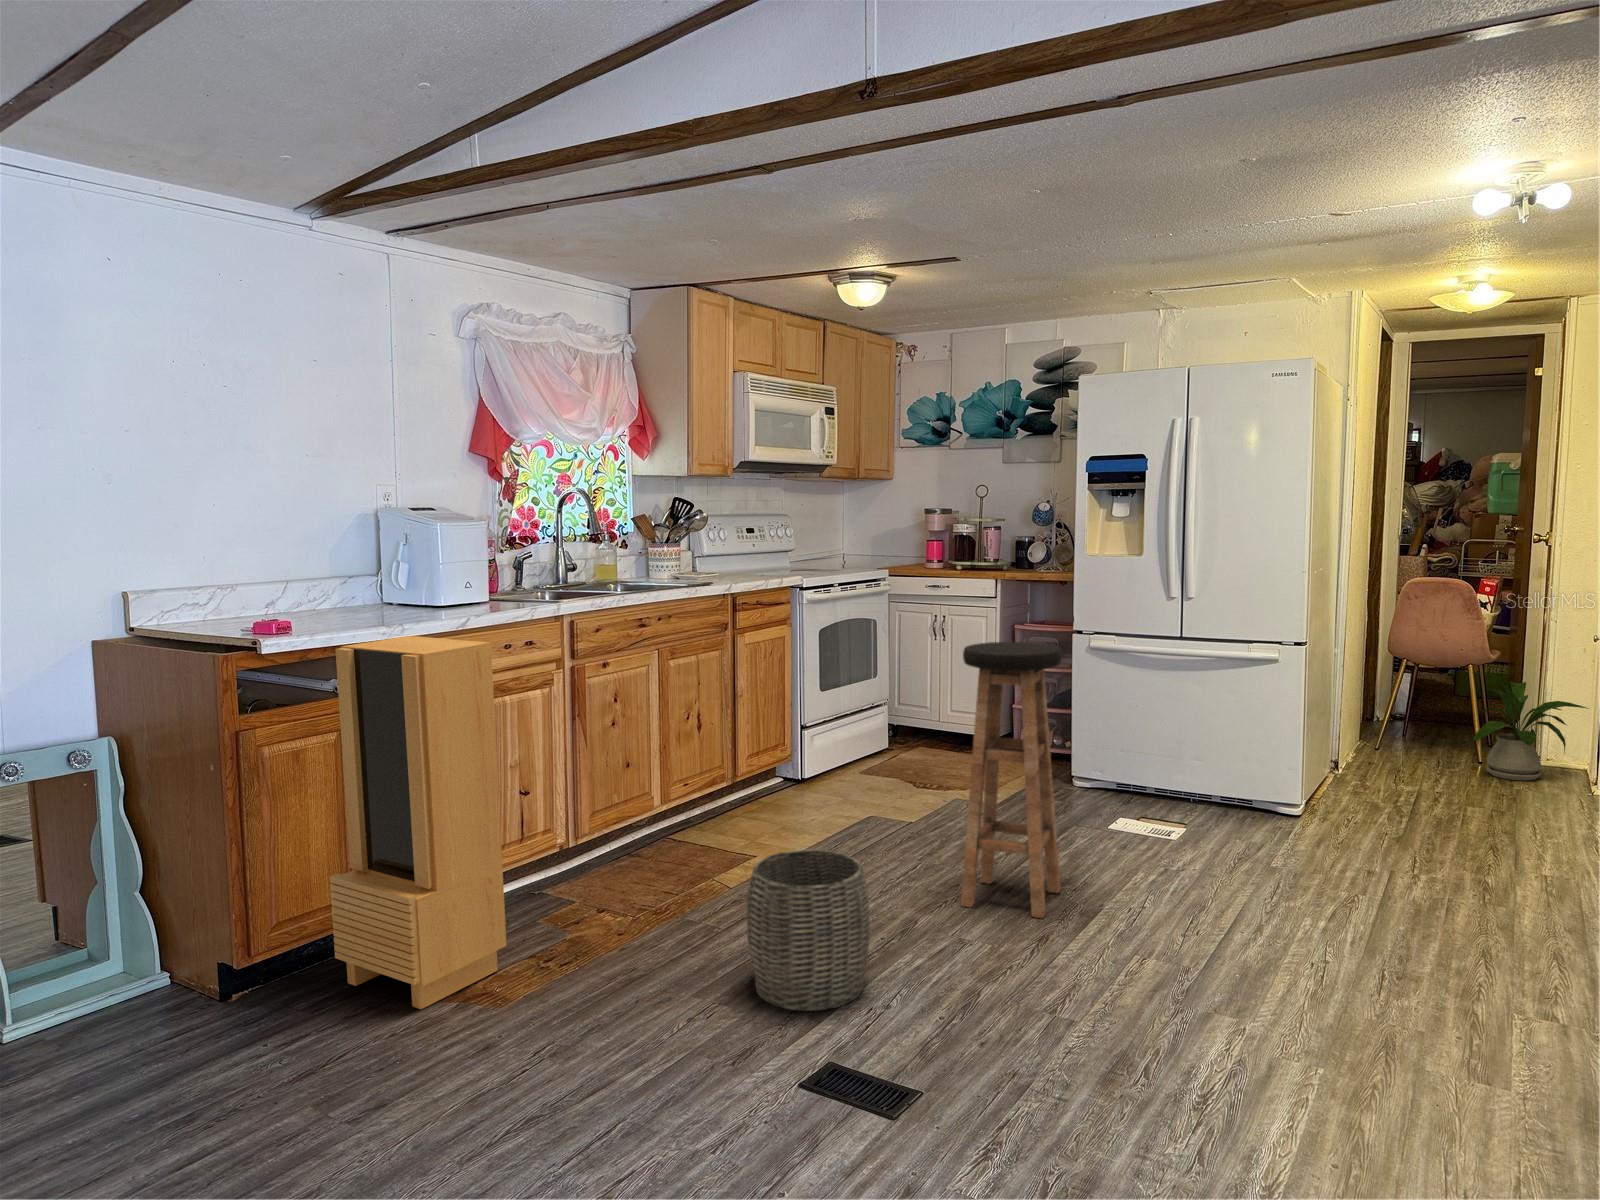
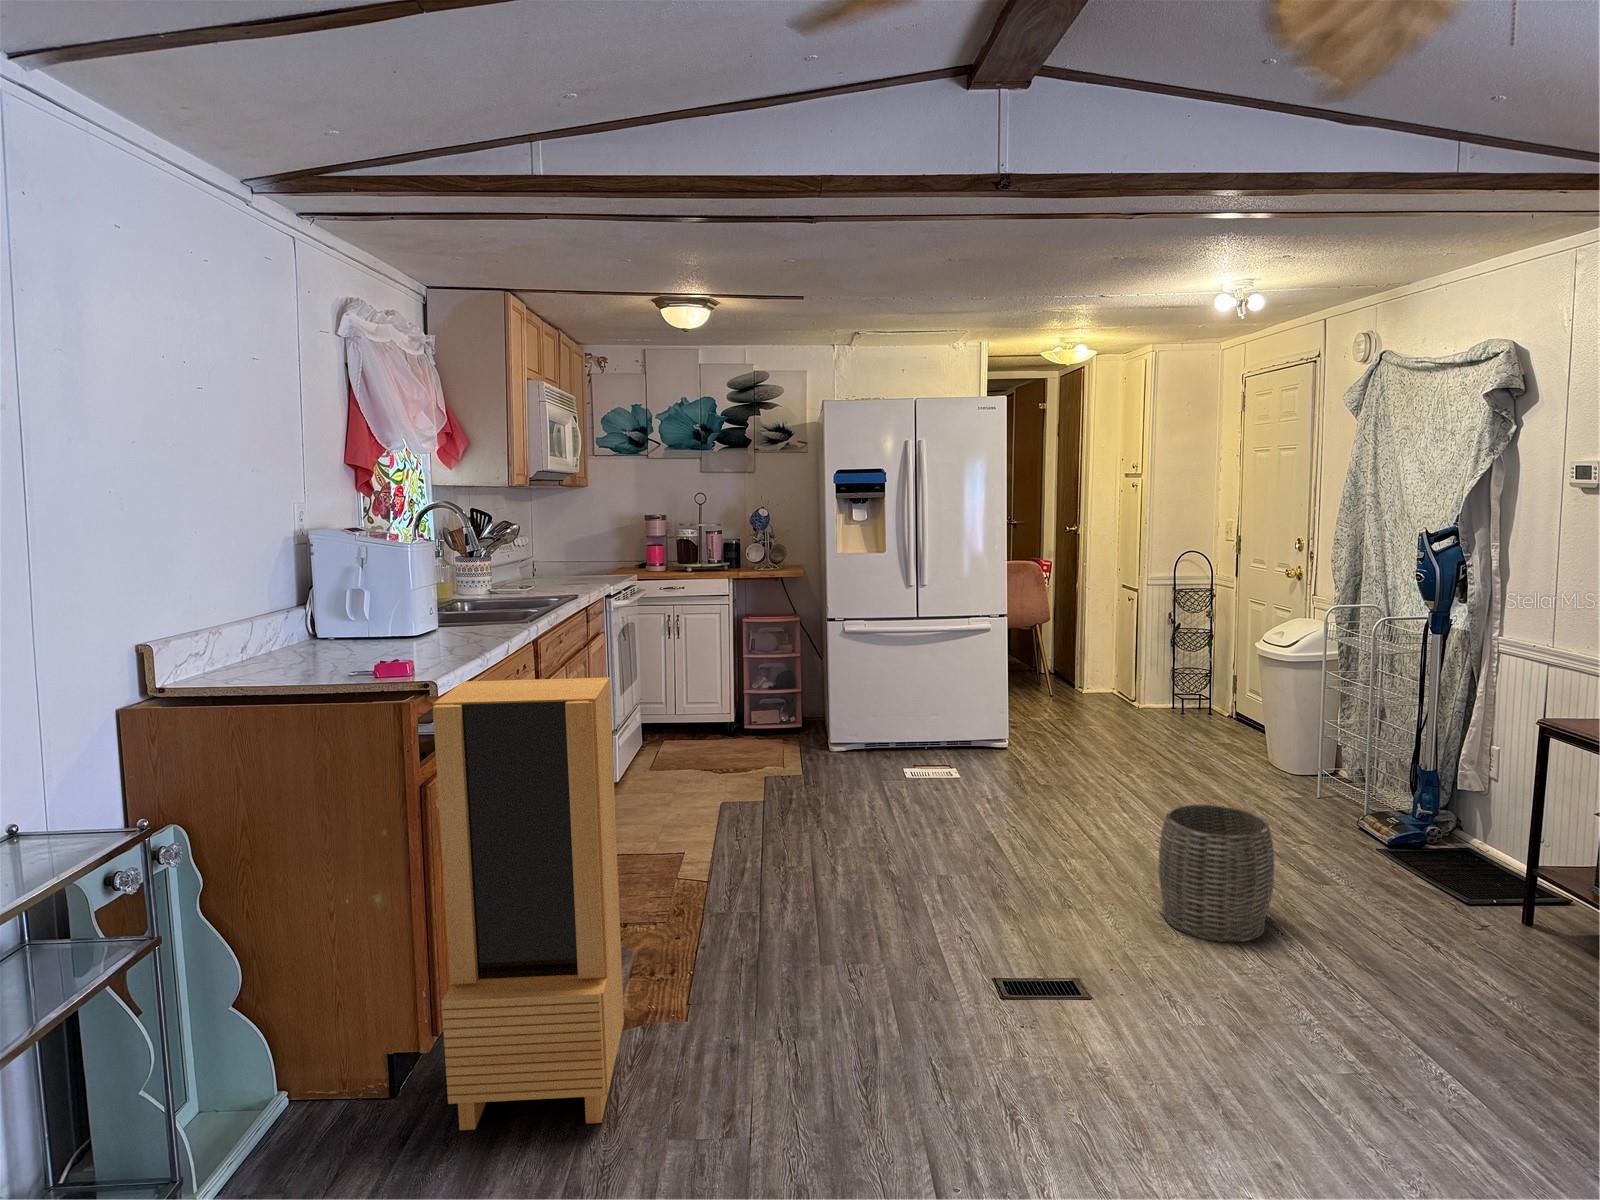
bar stool: present [961,642,1061,918] -> none [894,630,982,868]
house plant: present [1471,672,1588,780] -> none [1049,628,1114,701]
woven basket: present [747,850,870,1011] -> present [1159,804,1274,942]

